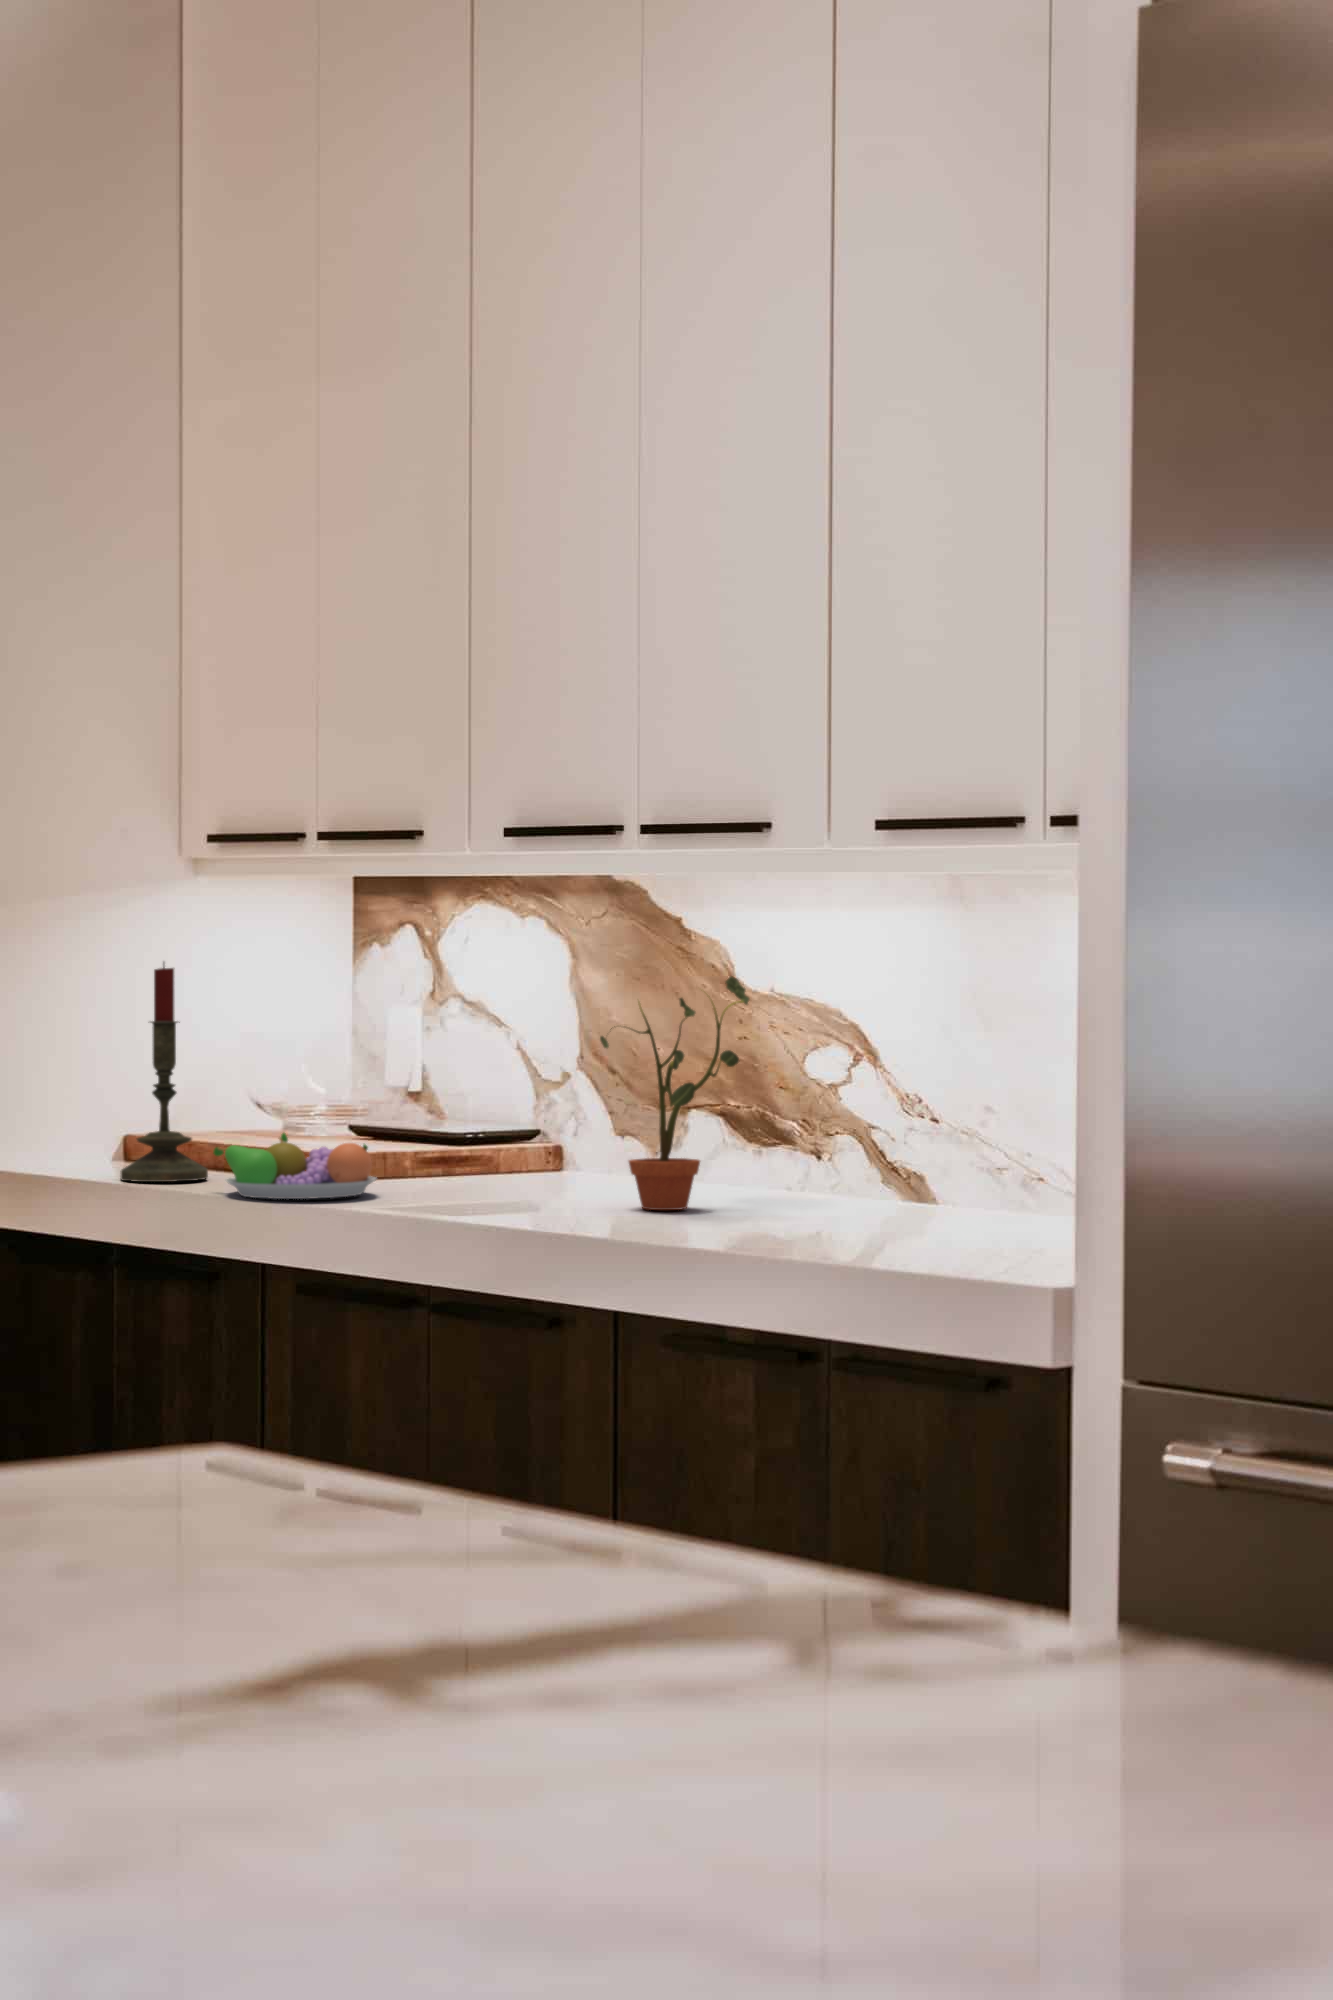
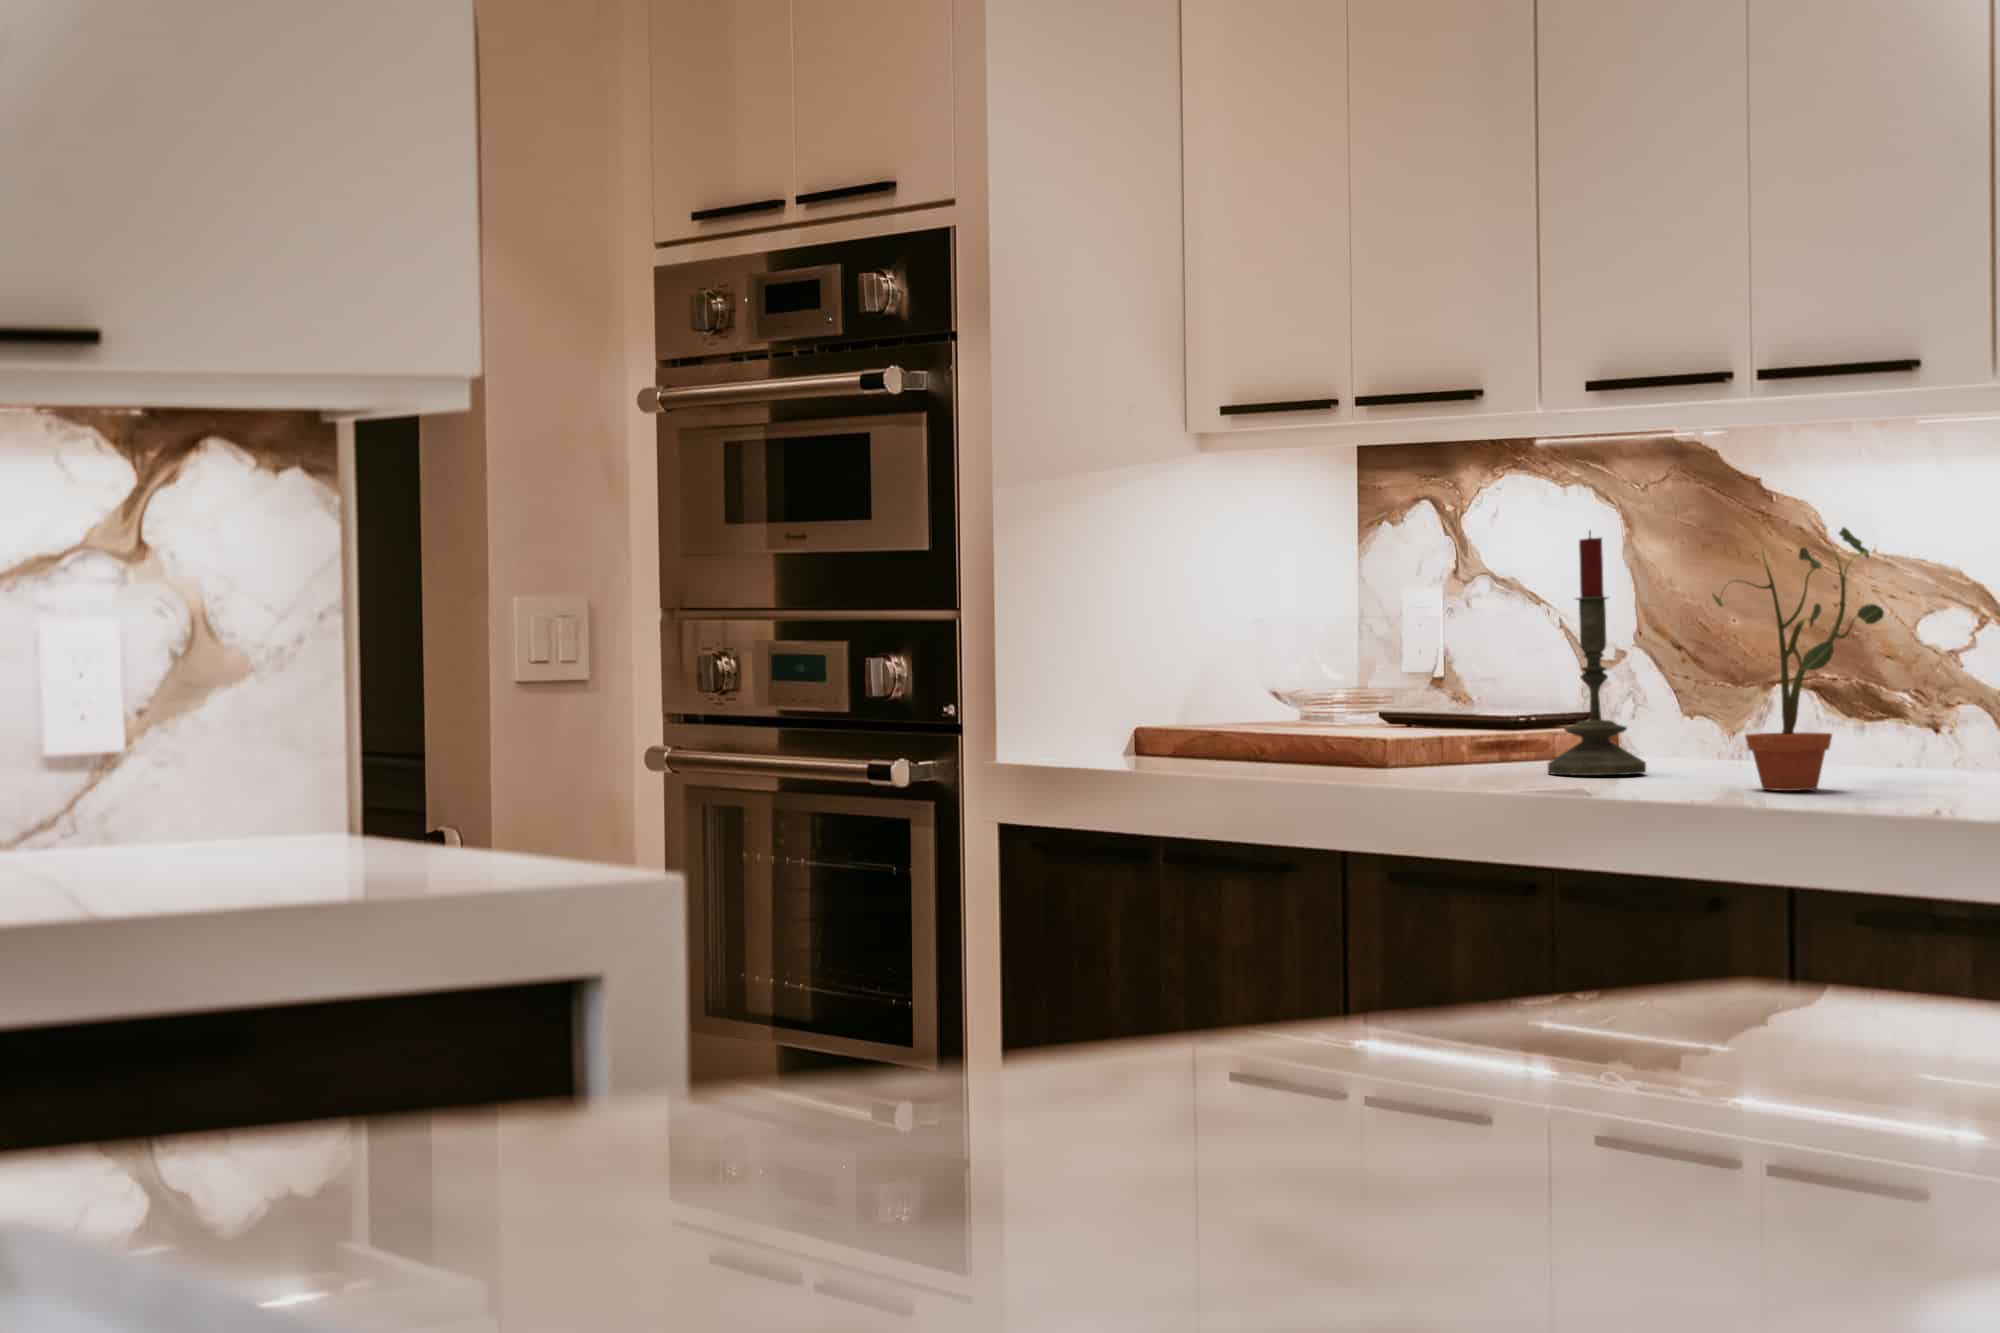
candle: present [120,963,208,1182] -> present [1548,531,1646,775]
fruit bowl: present [213,1133,376,1199] -> none [1263,714,1446,783]

